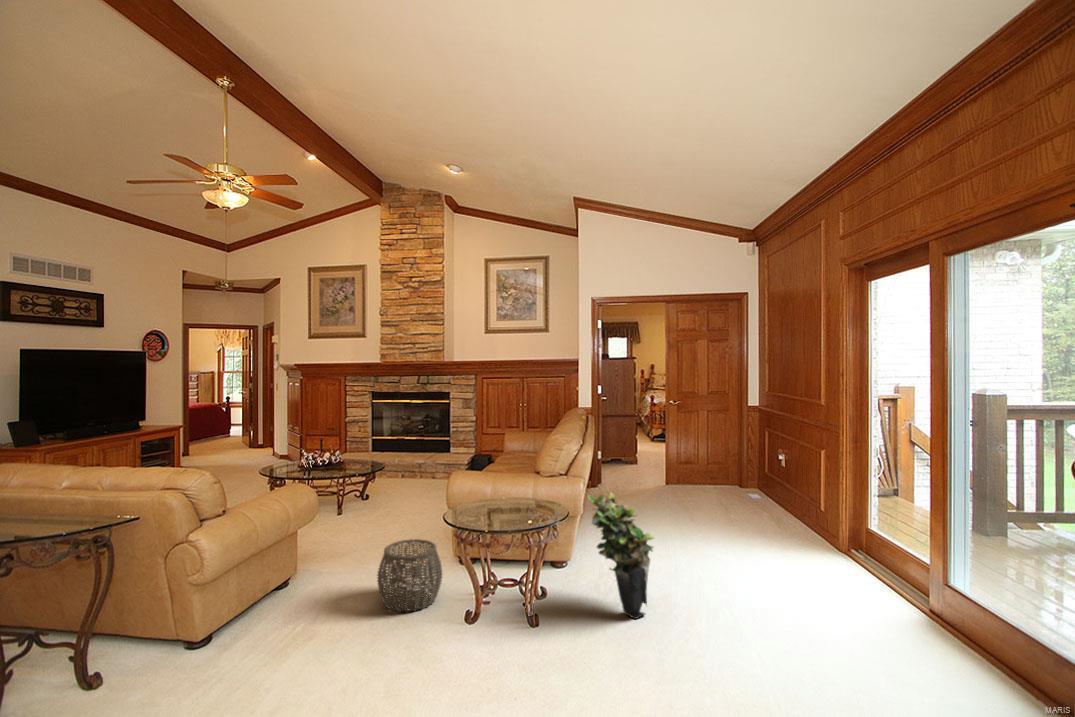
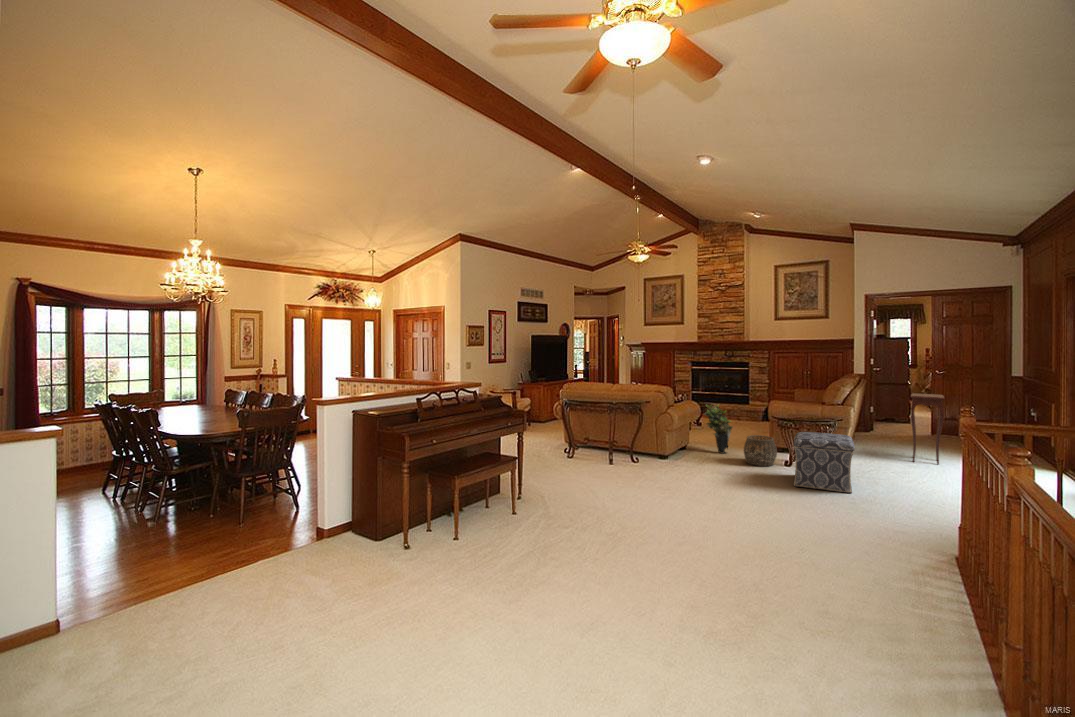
side table: none [652,439,698,555] -> present [911,393,944,465]
potted plant: present [588,493,654,619] -> present [705,405,732,454]
ottoman: none [447,542,572,697] -> present [794,432,855,493]

